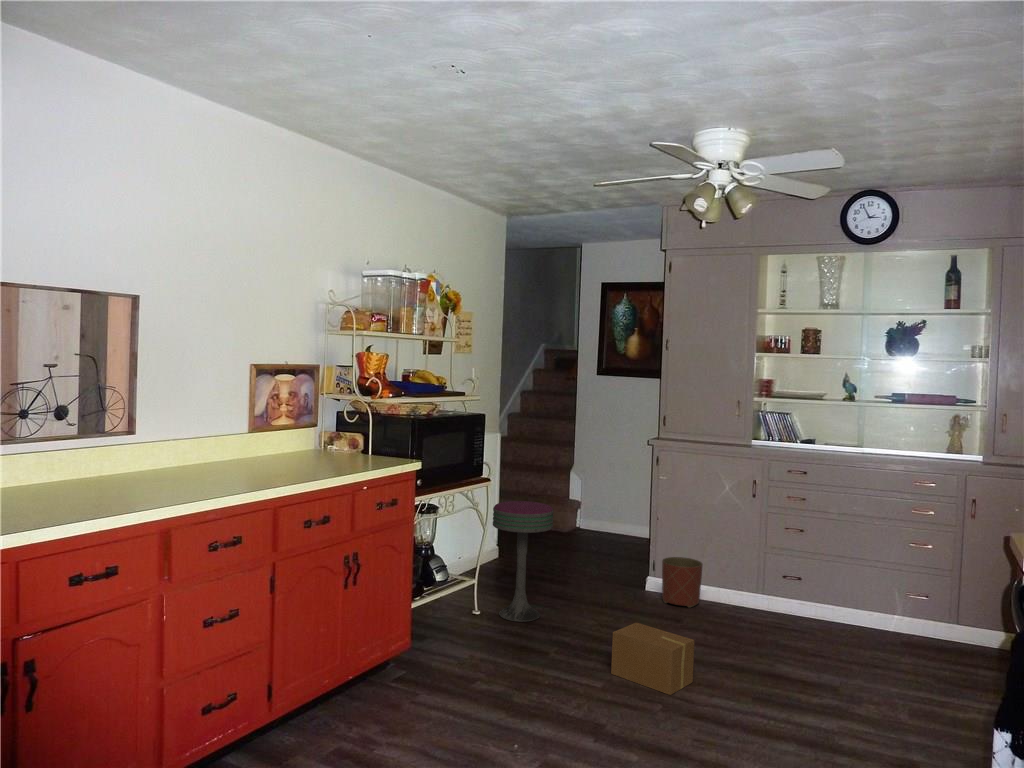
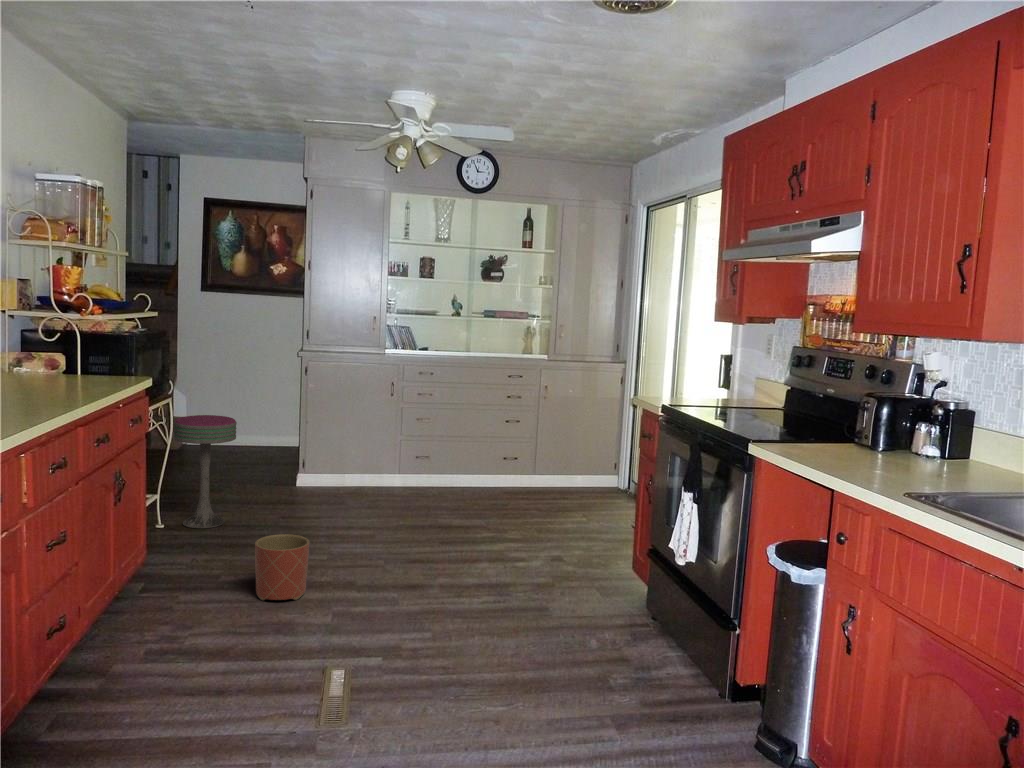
planter: present [662,557,703,608] -> present [255,534,309,600]
cardboard box: present [611,623,694,695] -> none [326,506,392,555]

